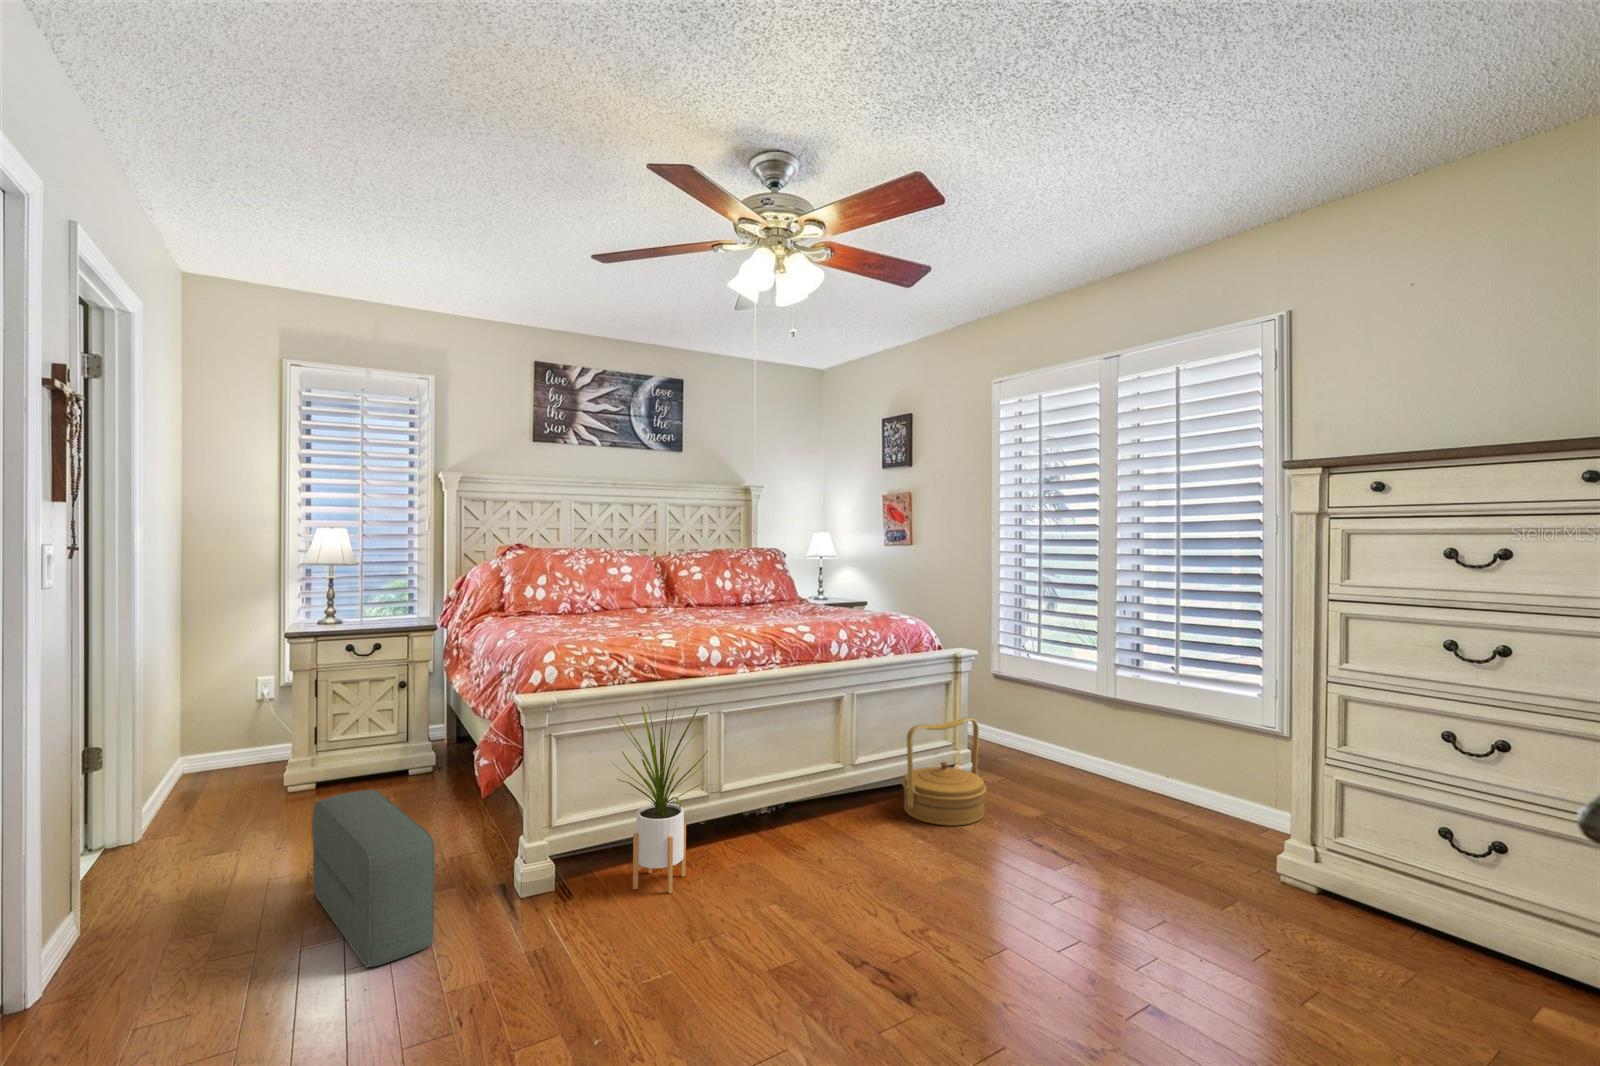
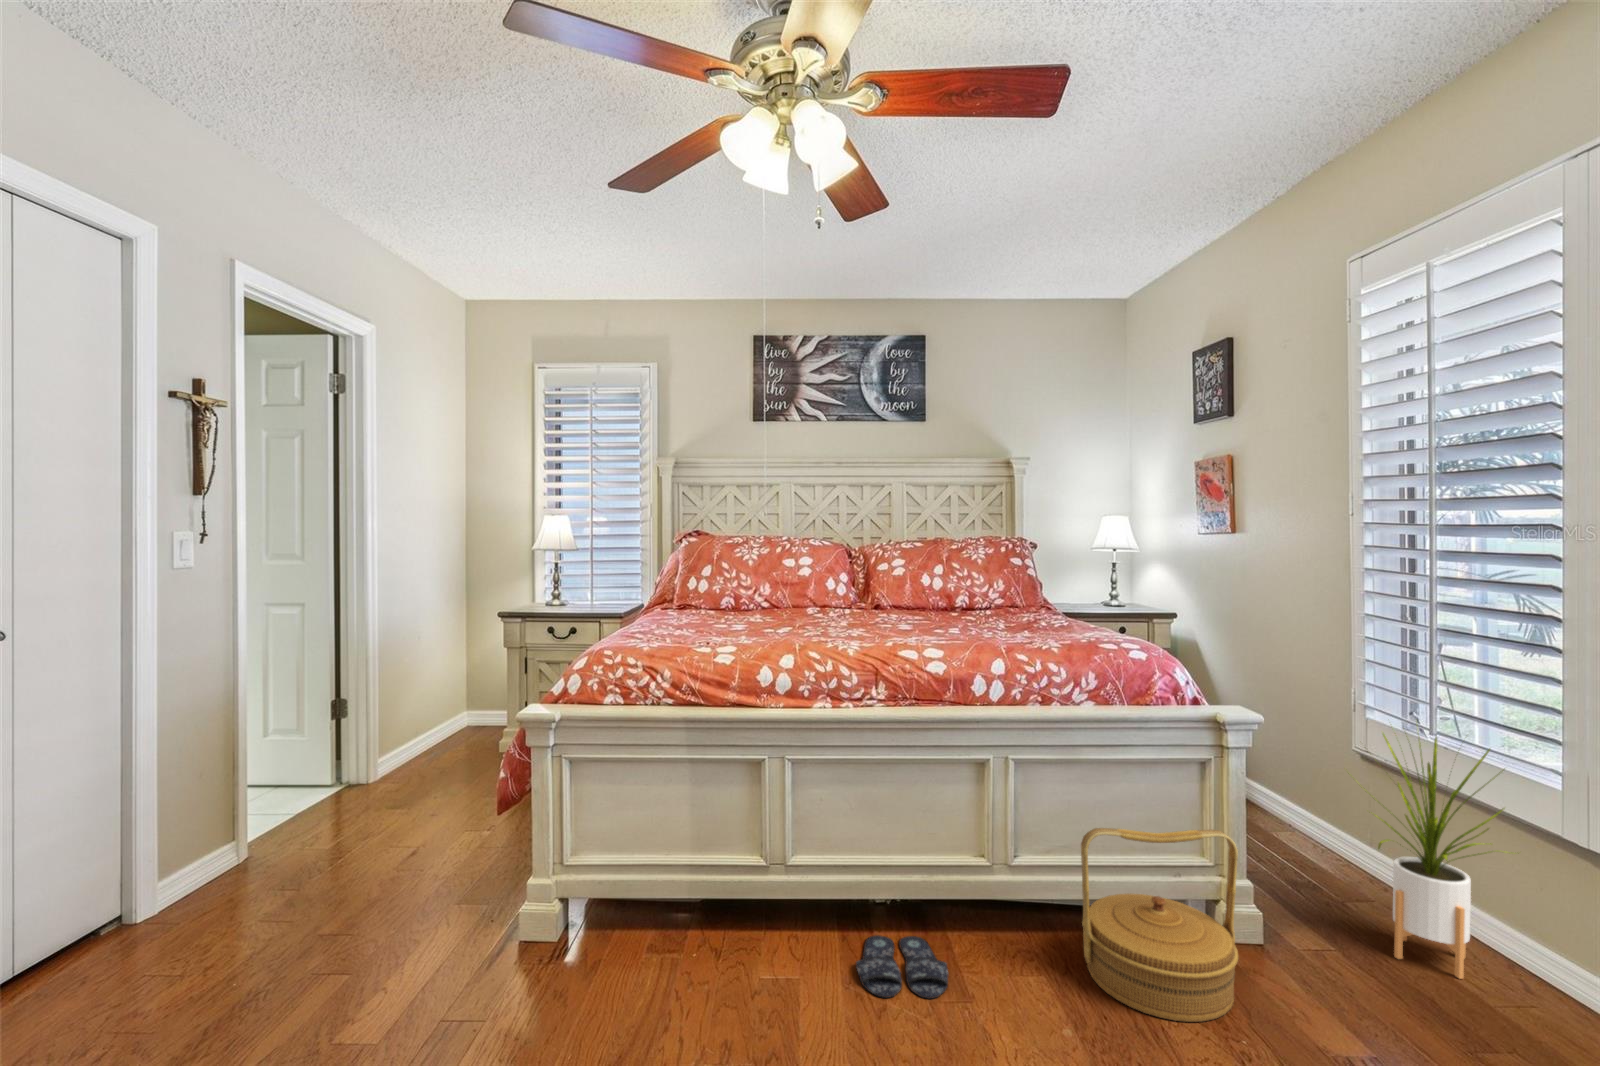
house plant: present [613,696,708,893] -> present [1371,734,1512,979]
pouf: present [312,790,435,967] -> none [305,782,440,987]
slippers: none [777,823,846,855] -> present [856,935,948,999]

